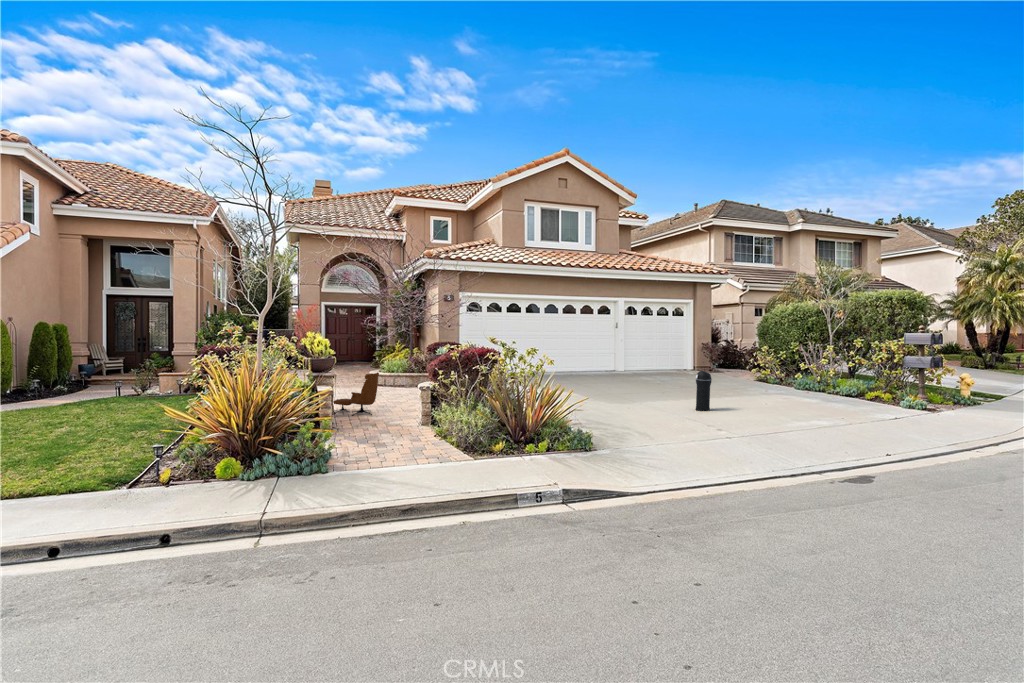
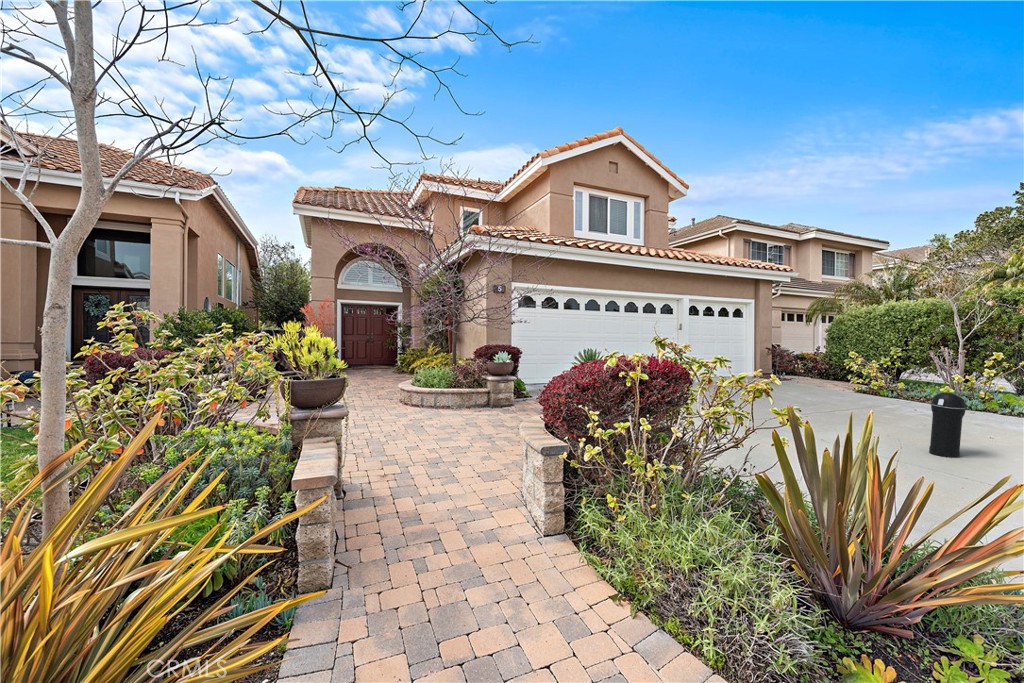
lounge chair: present [334,372,379,416] -> none [347,402,432,486]

